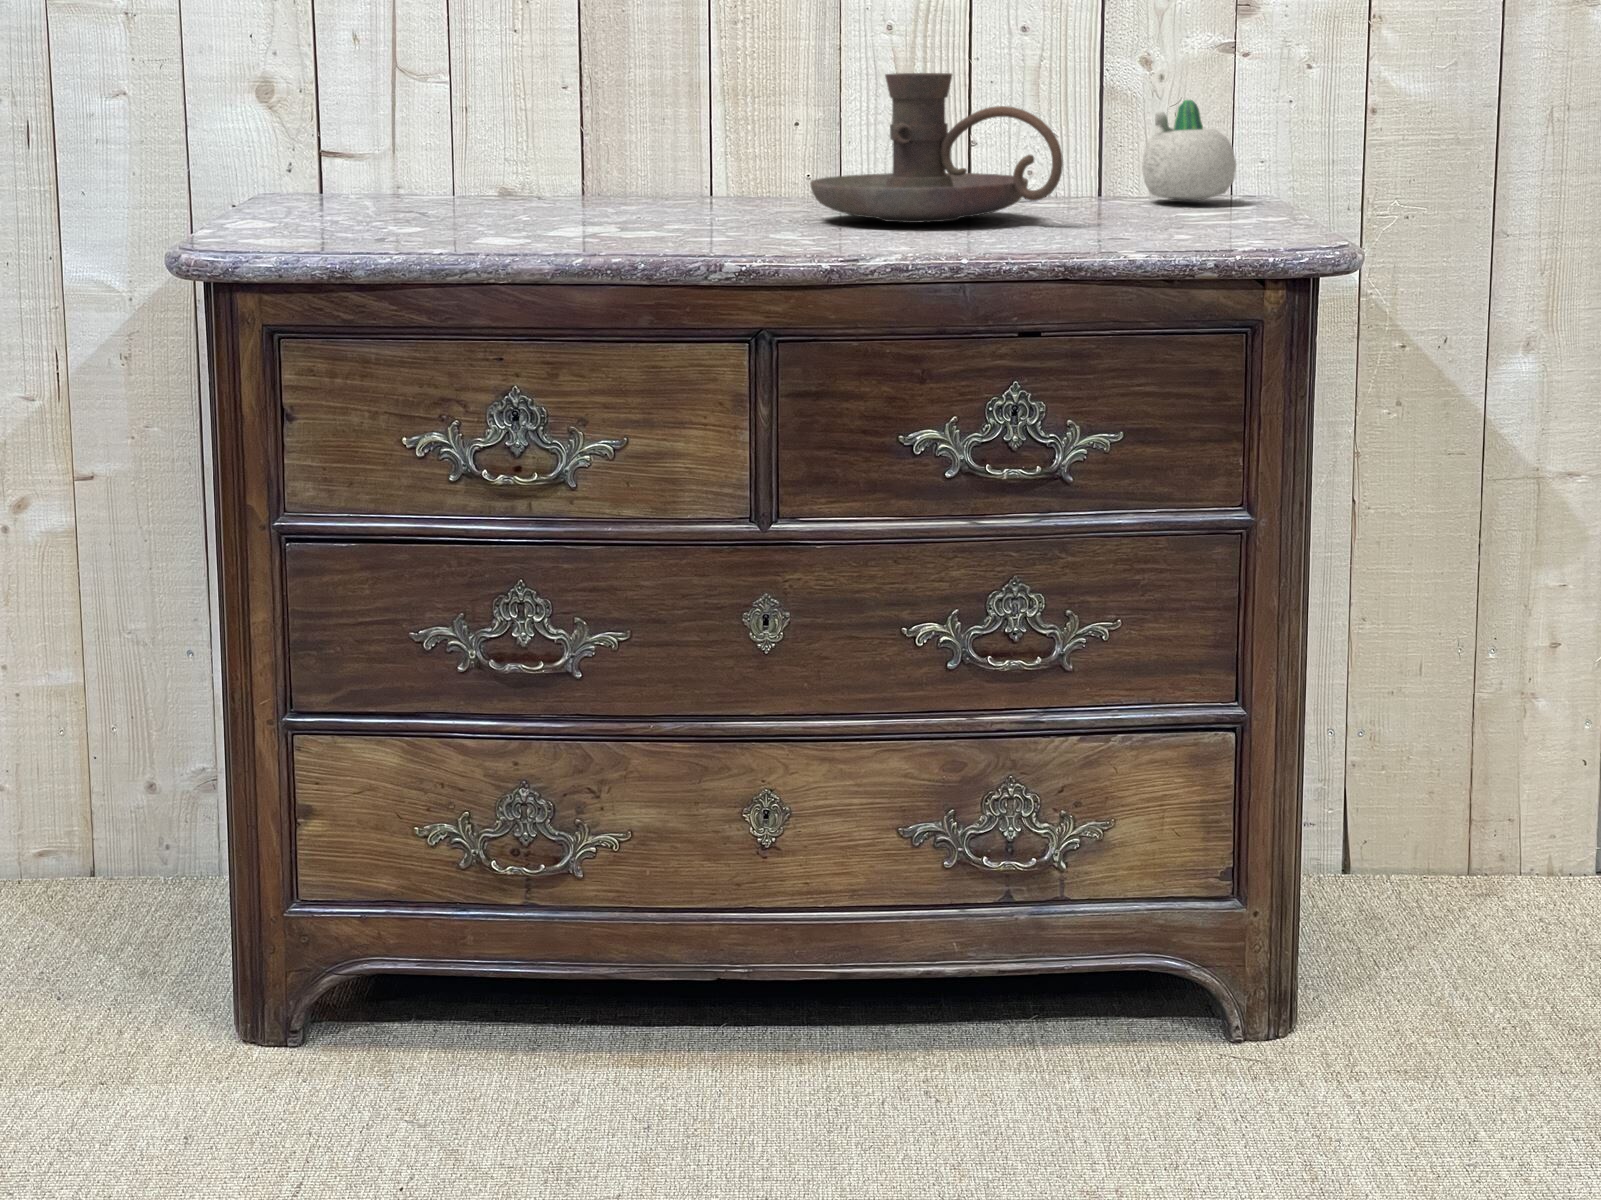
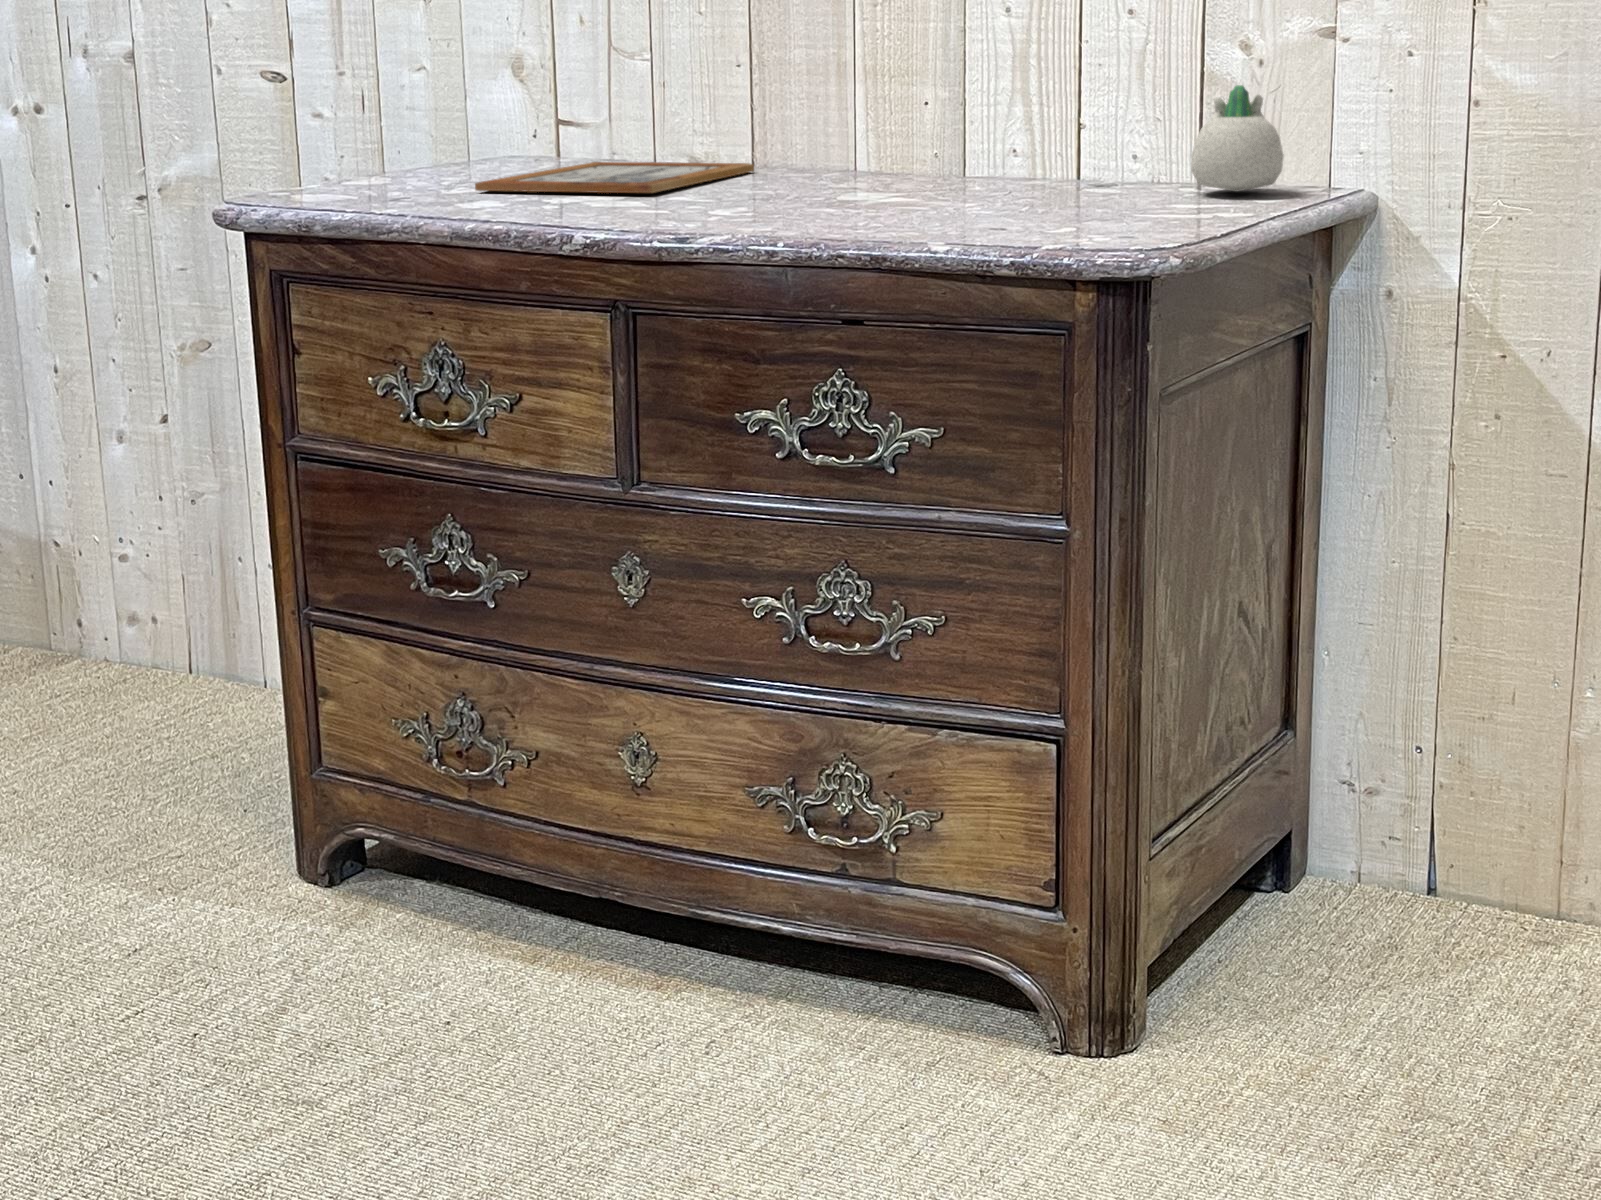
candle holder: present [810,73,1063,223] -> none [797,55,1011,203]
picture frame: none [421,193,638,228] -> present [475,162,754,193]

